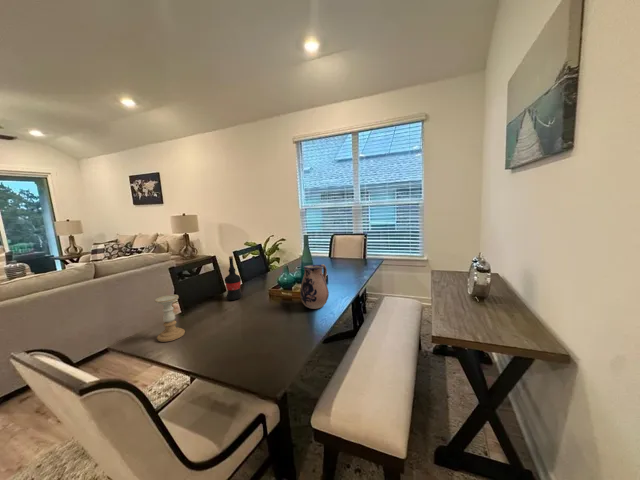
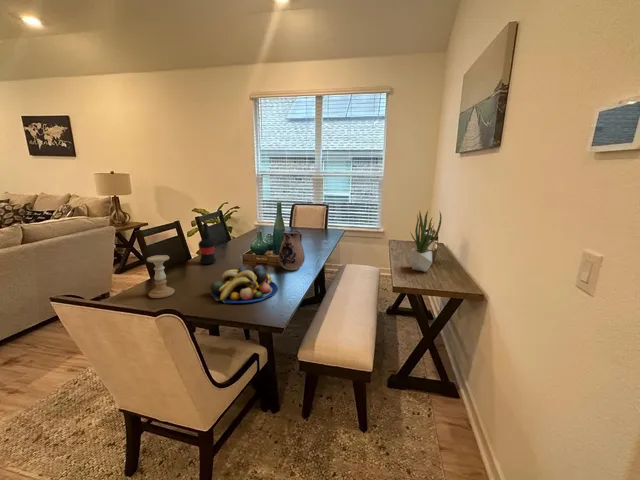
potted plant: none [452,237,493,314] -> present [410,211,442,272]
fruit bowl: none [216,305,291,353] -> present [211,265,278,303]

